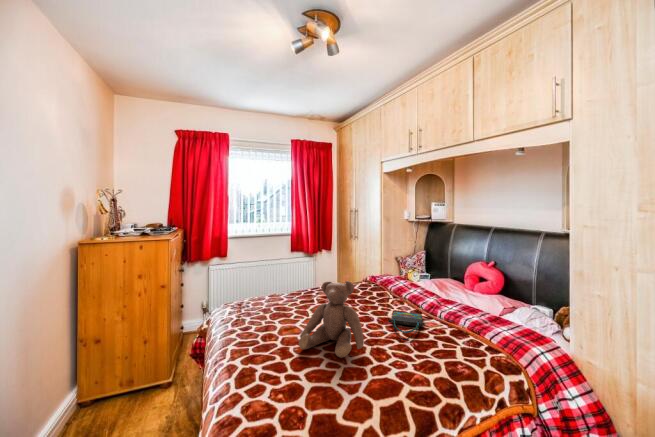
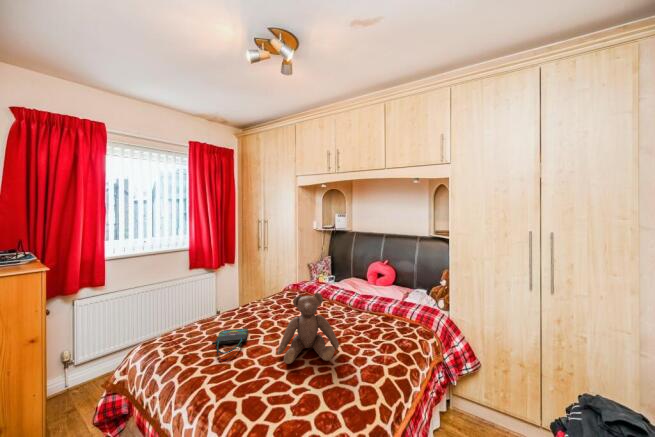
tote bag: present [388,311,423,340] -> present [212,328,248,361]

